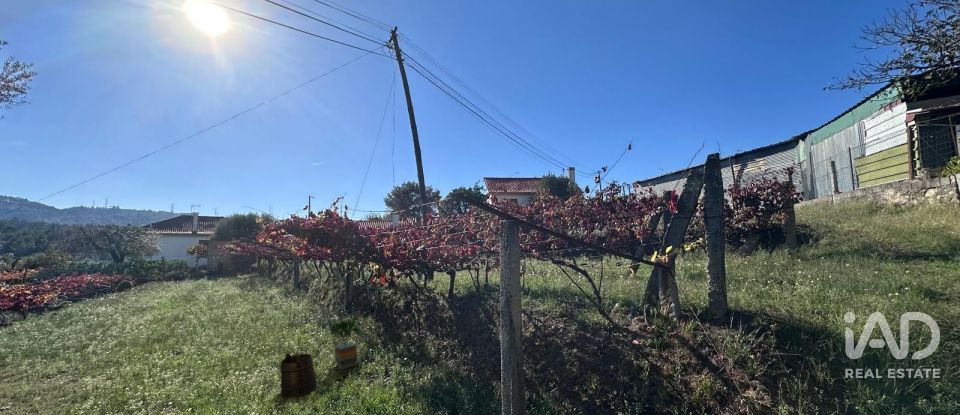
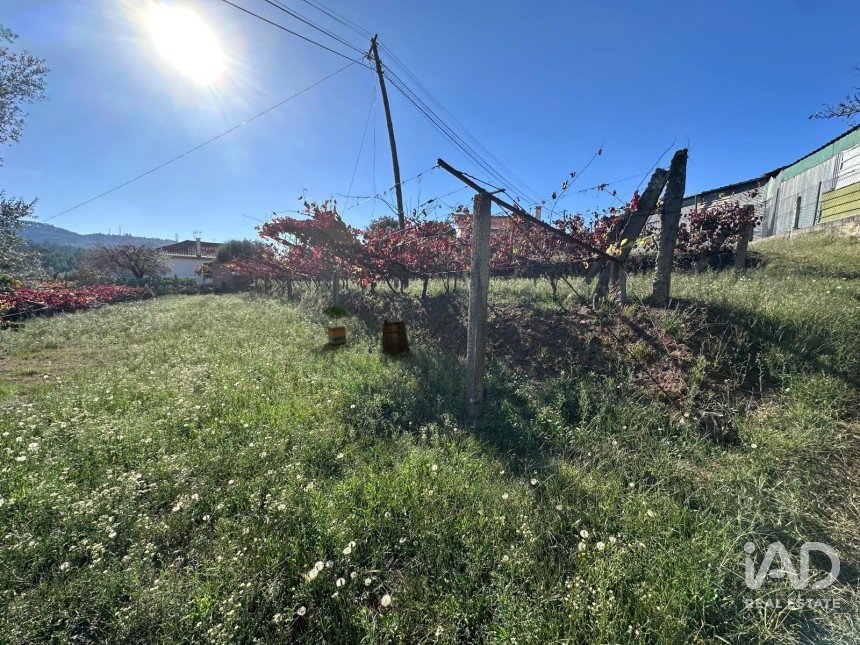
bucket: present [280,353,317,398] -> present [382,320,409,353]

